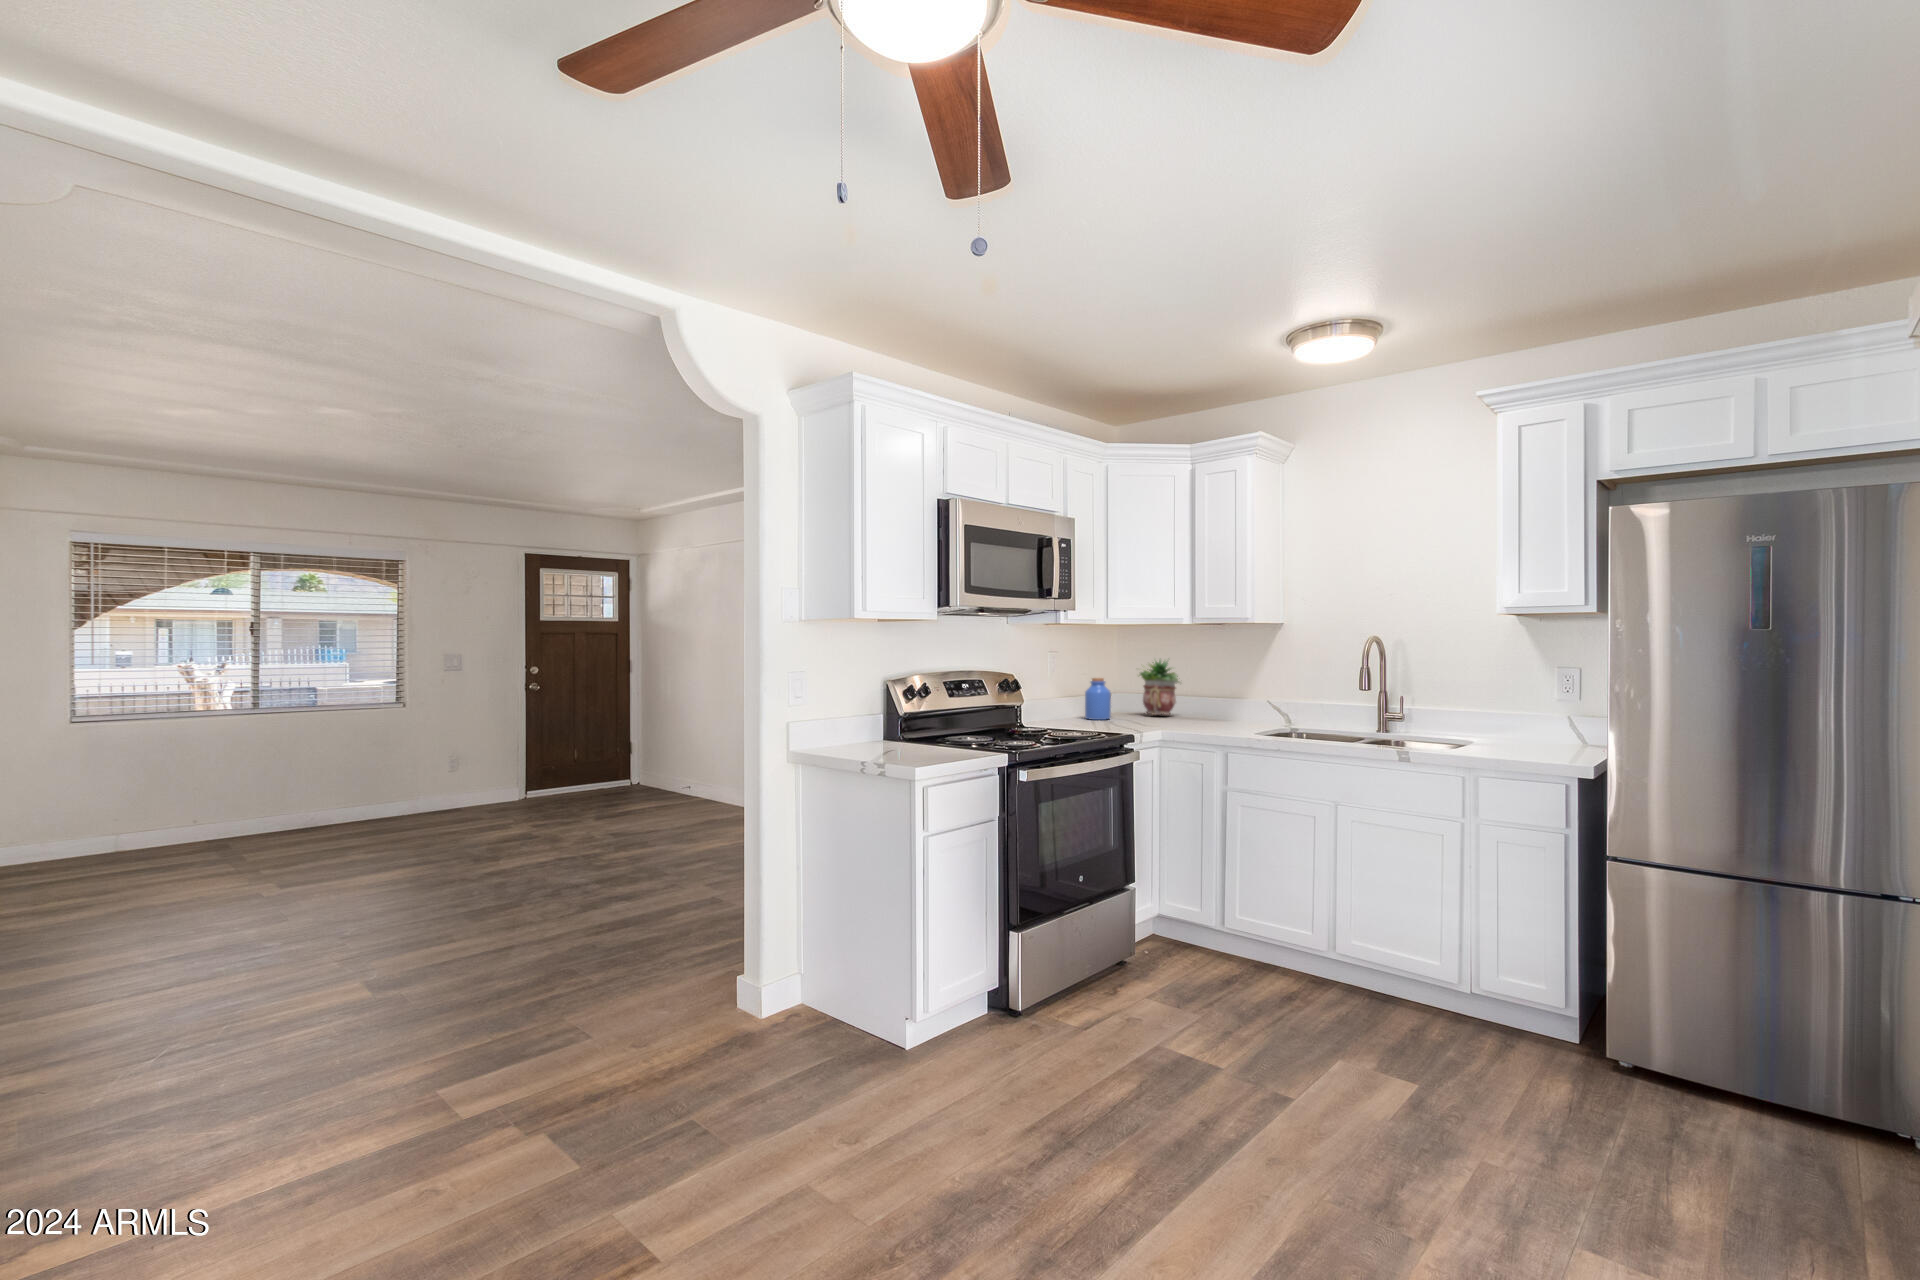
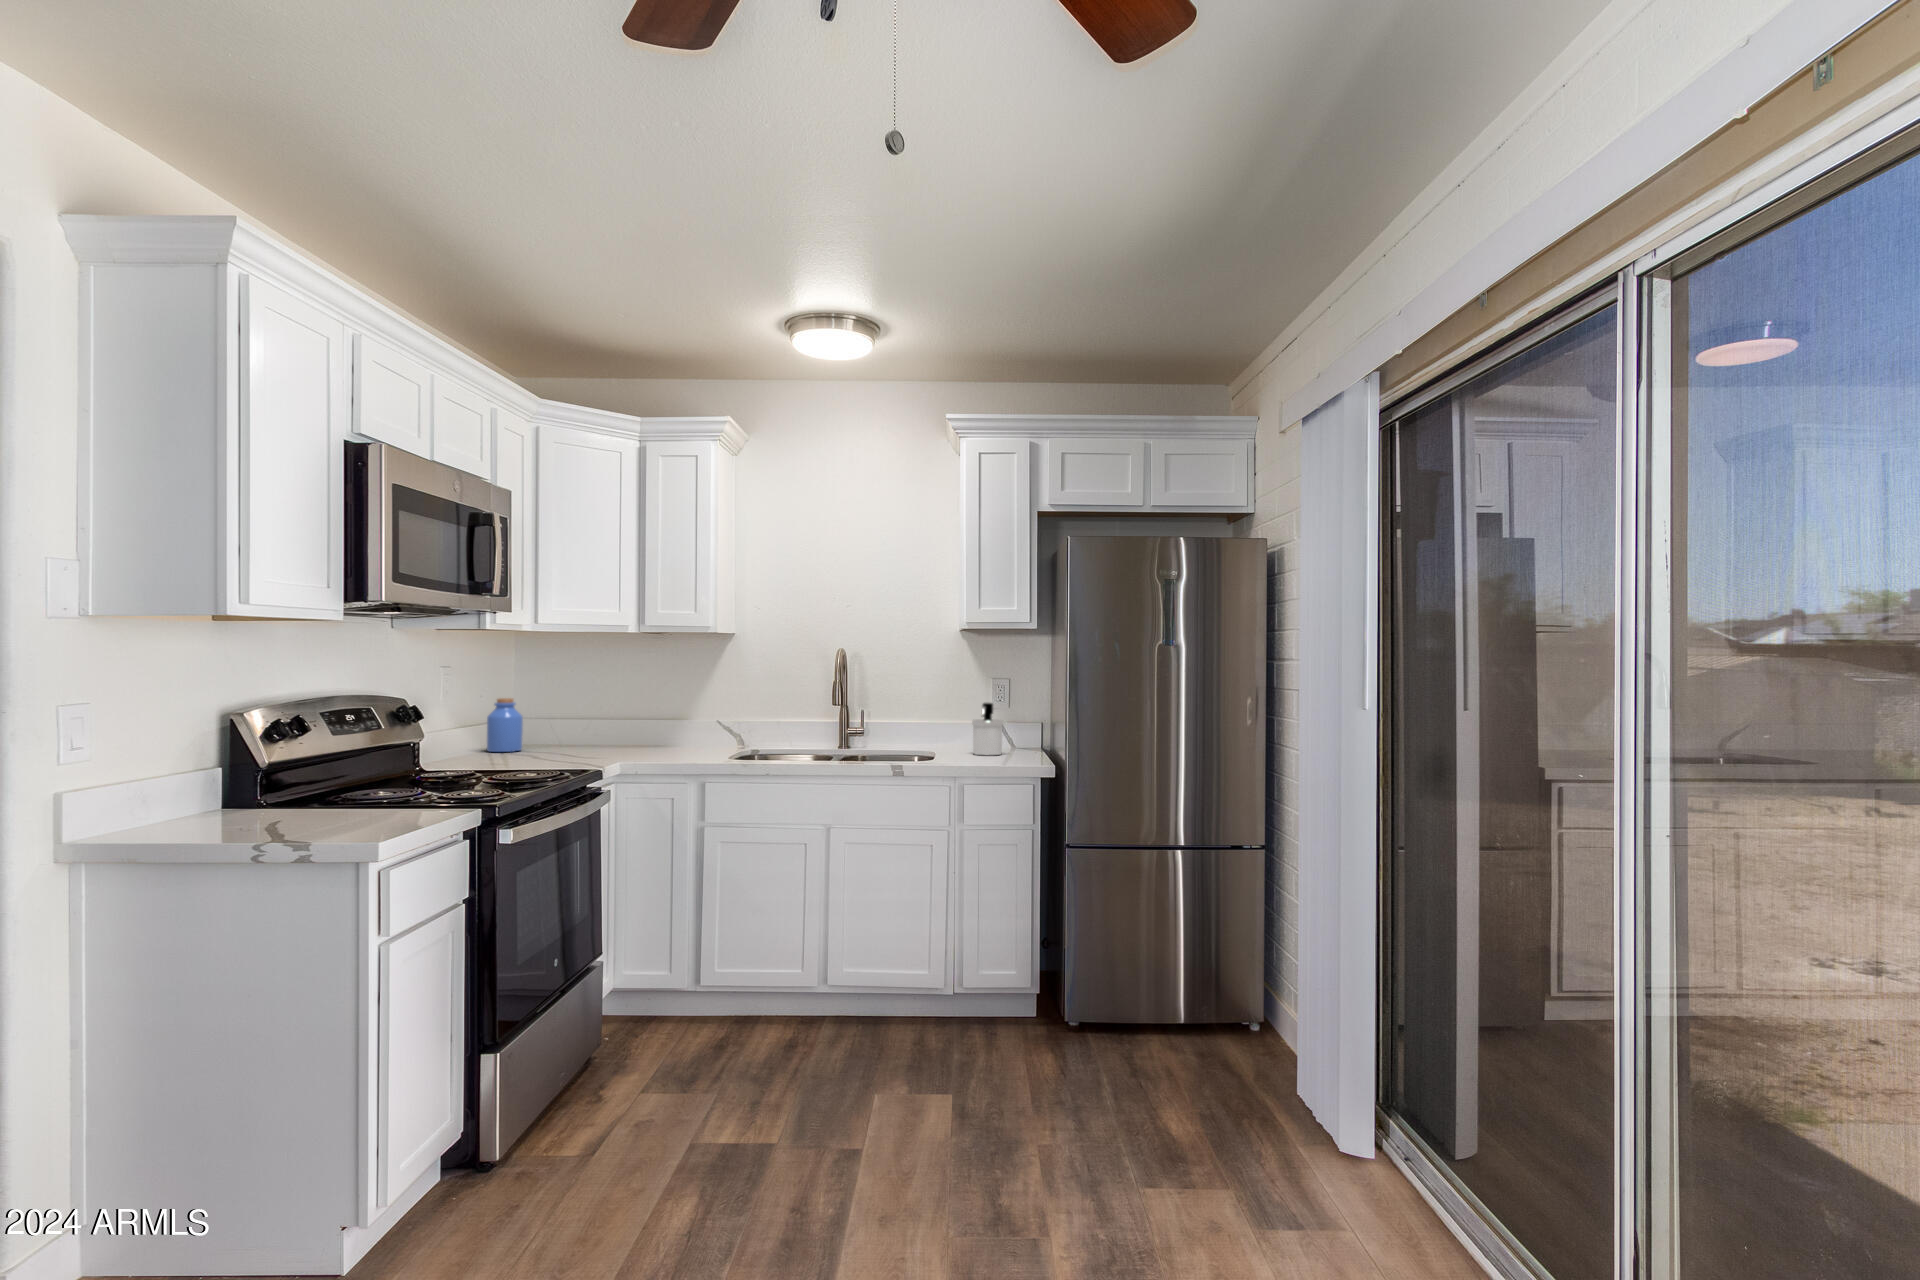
potted plant: present [1139,660,1181,715] -> none [545,671,606,742]
soap dispenser: none [1519,693,1559,750] -> present [972,703,1003,755]

